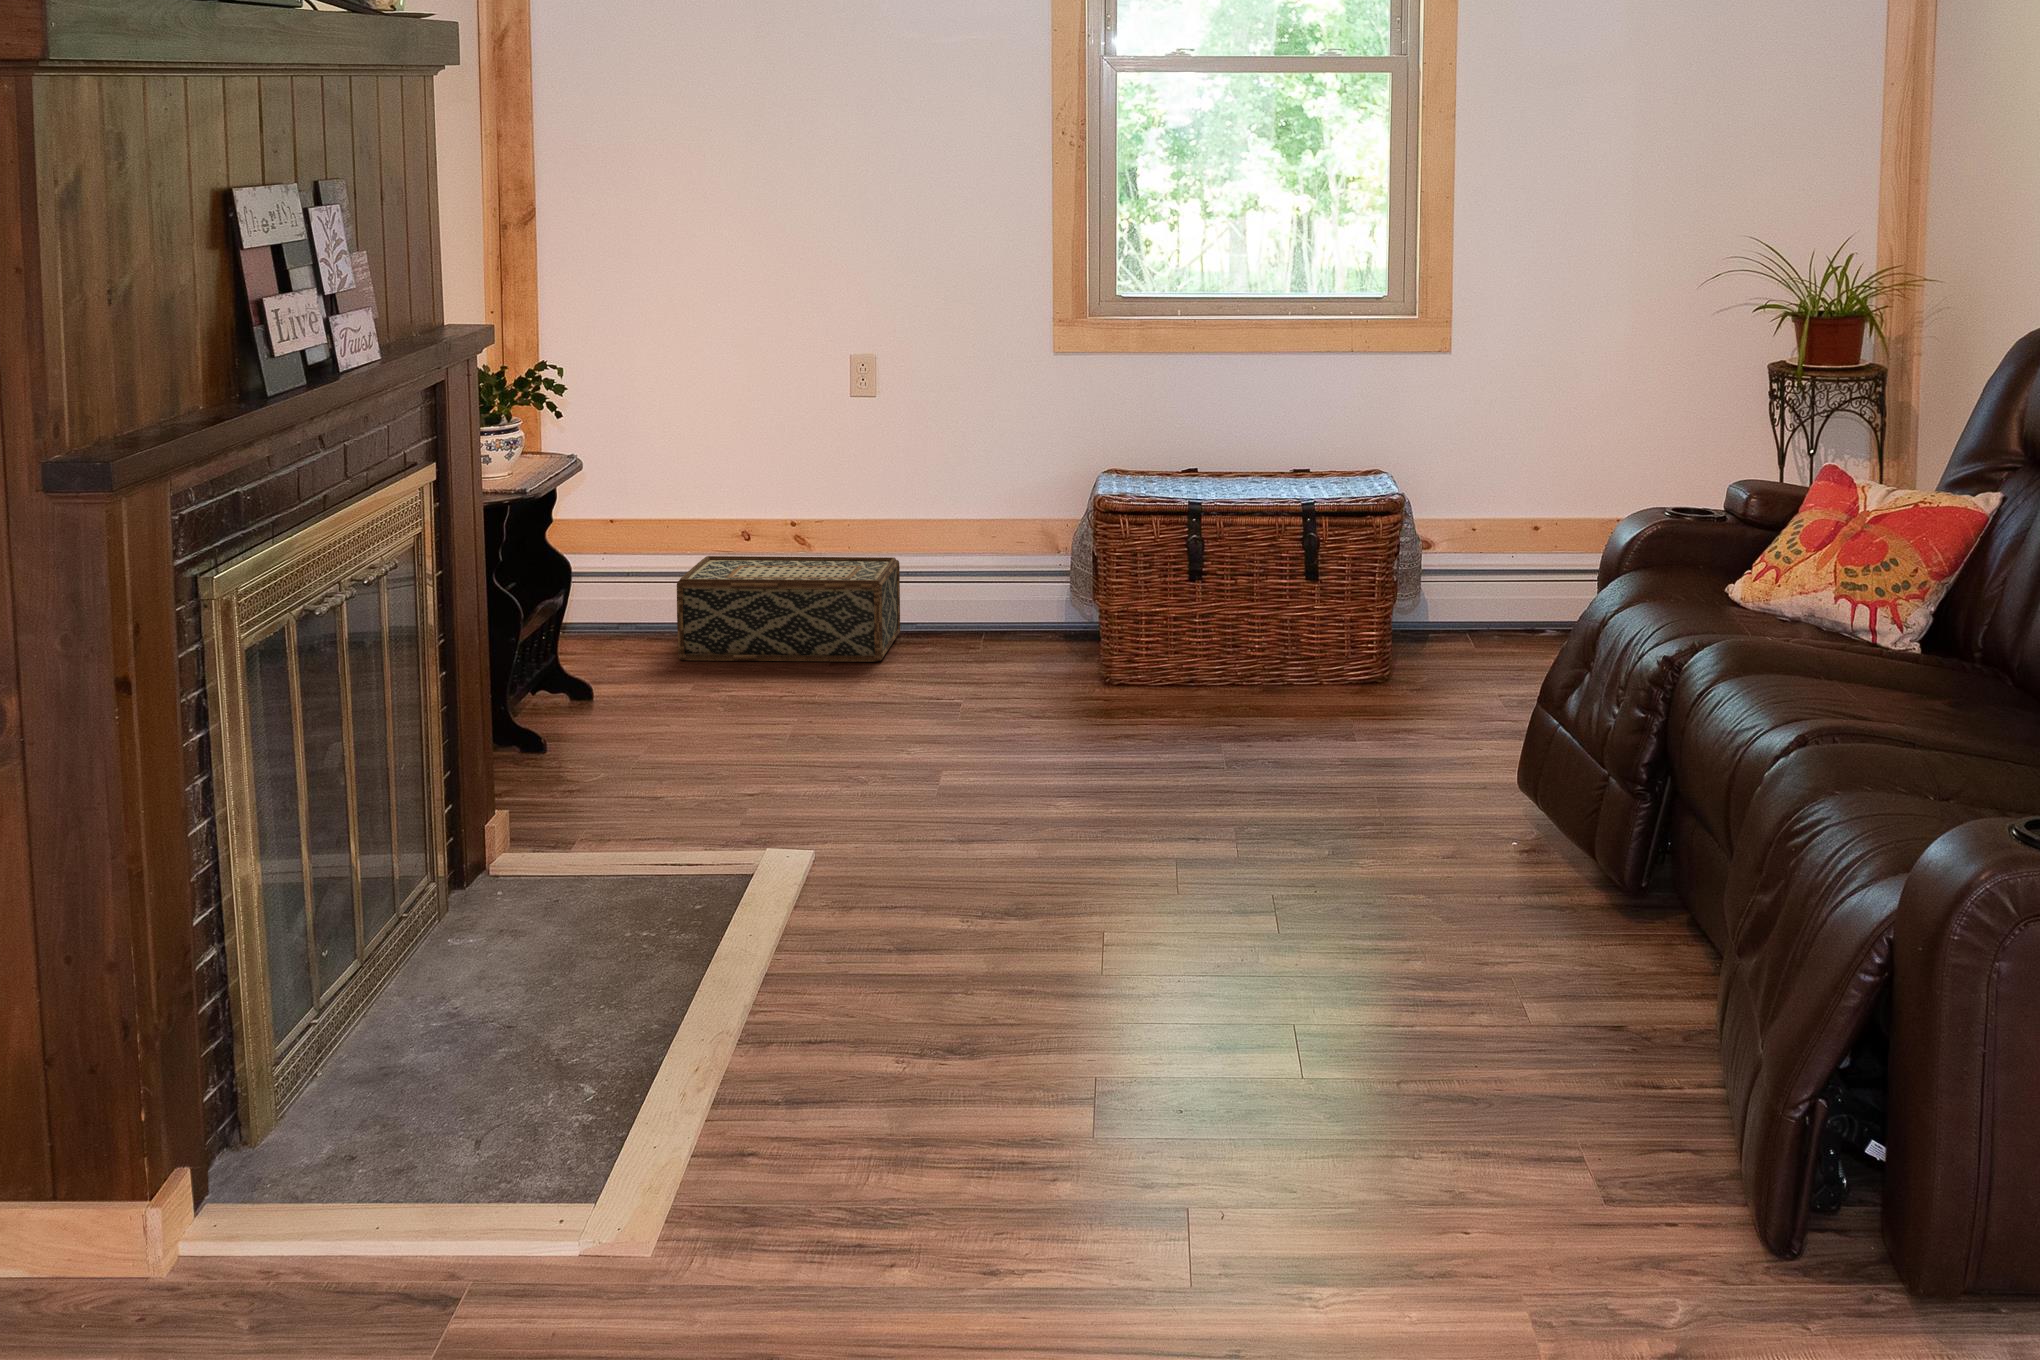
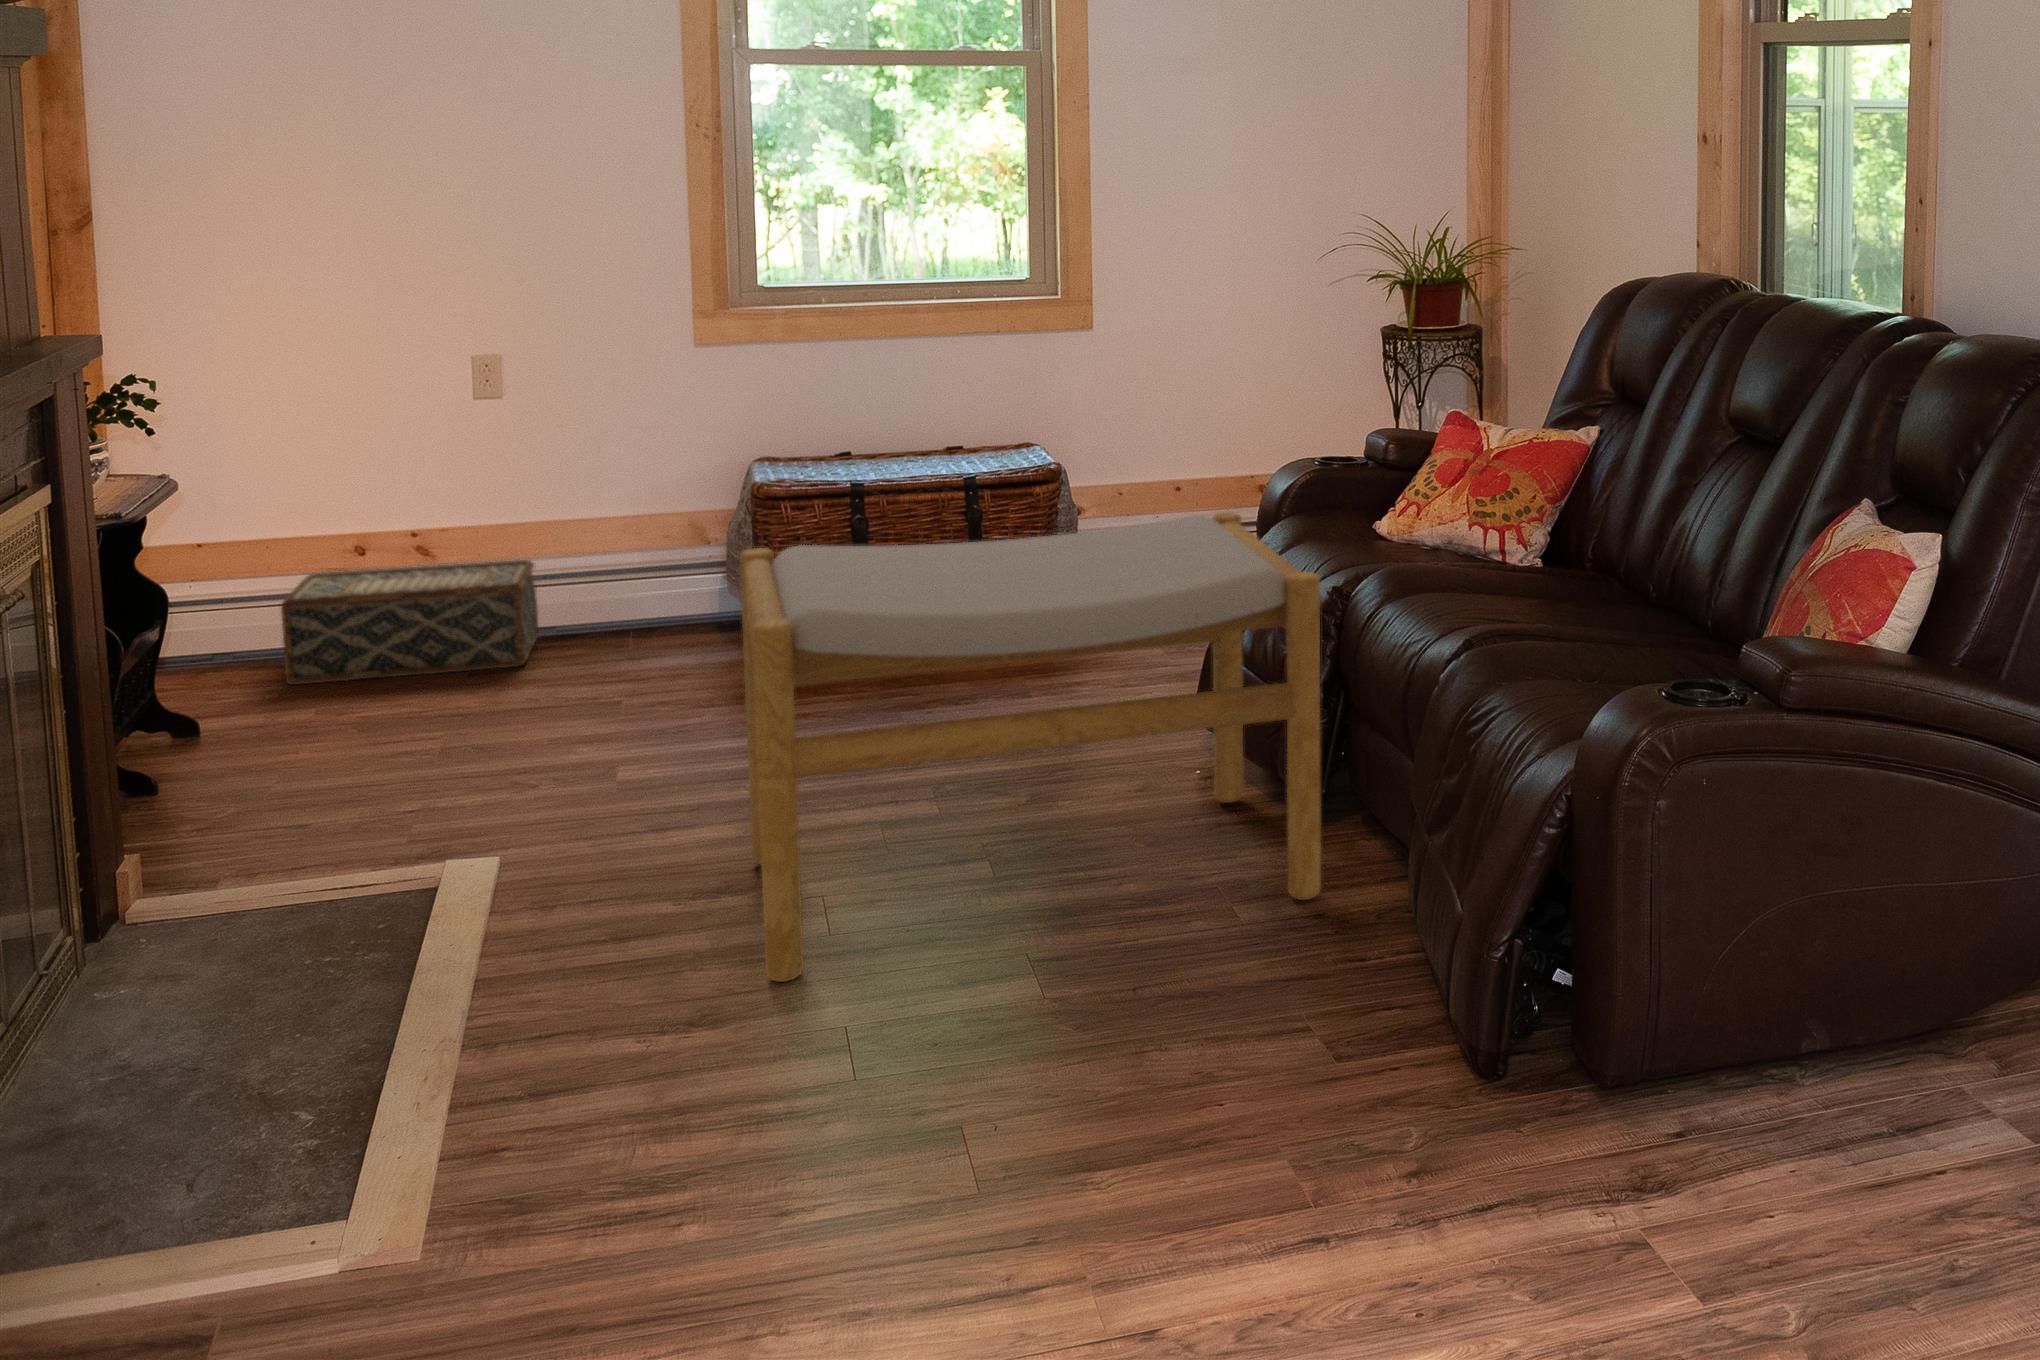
footstool: none [1023,564,1629,1022] -> present [740,512,1321,982]

